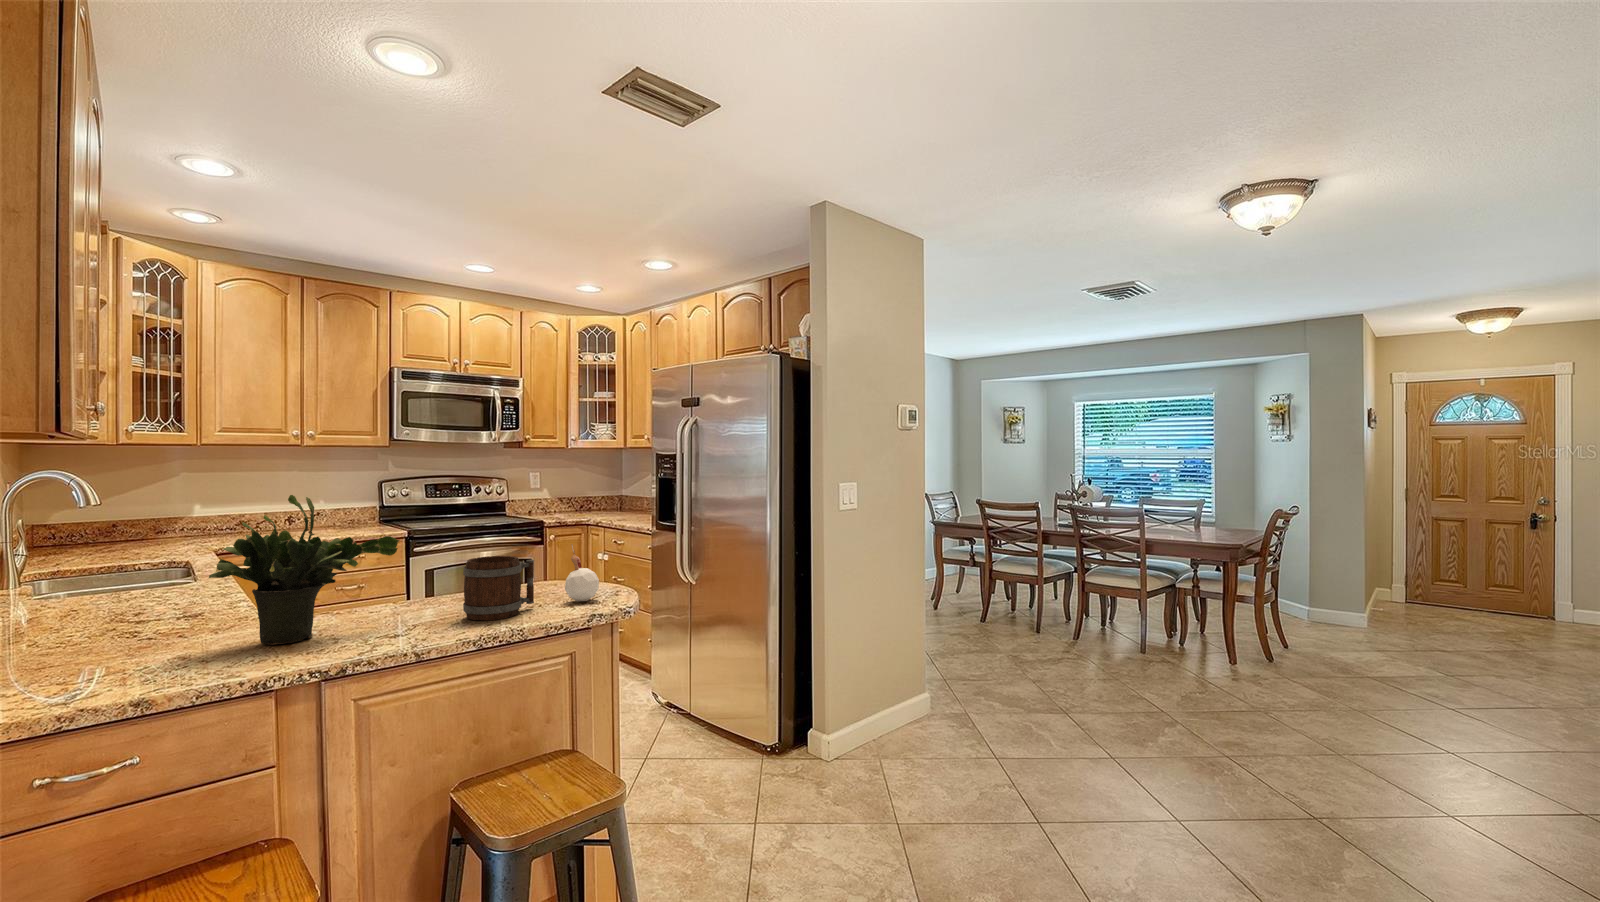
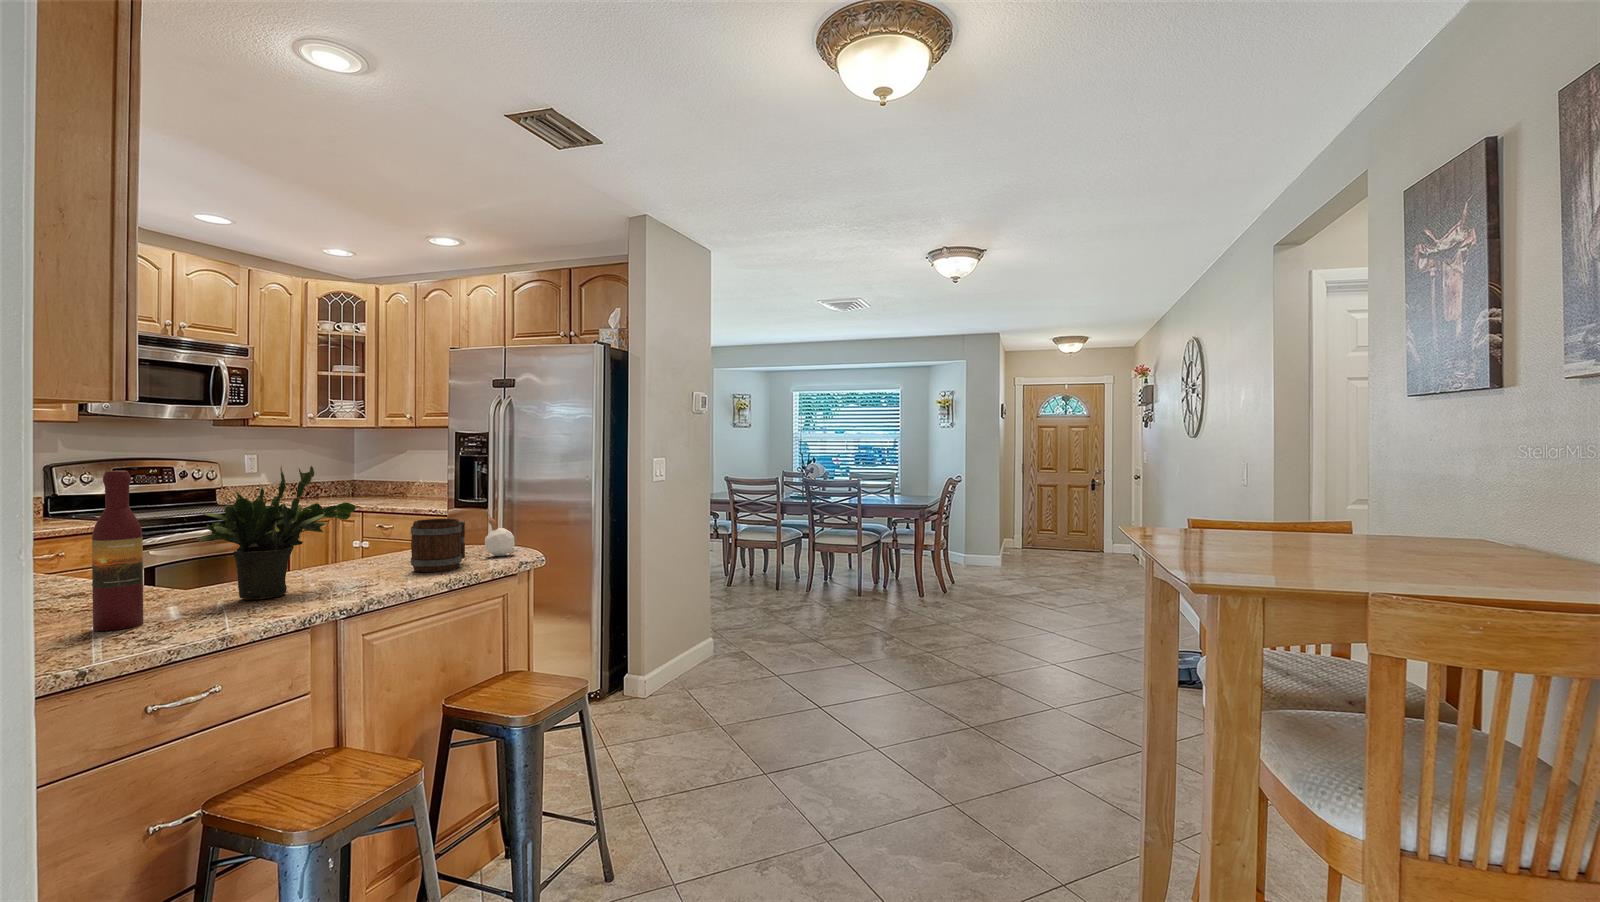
wine bottle: none [79,502,135,675] -> present [92,471,143,631]

